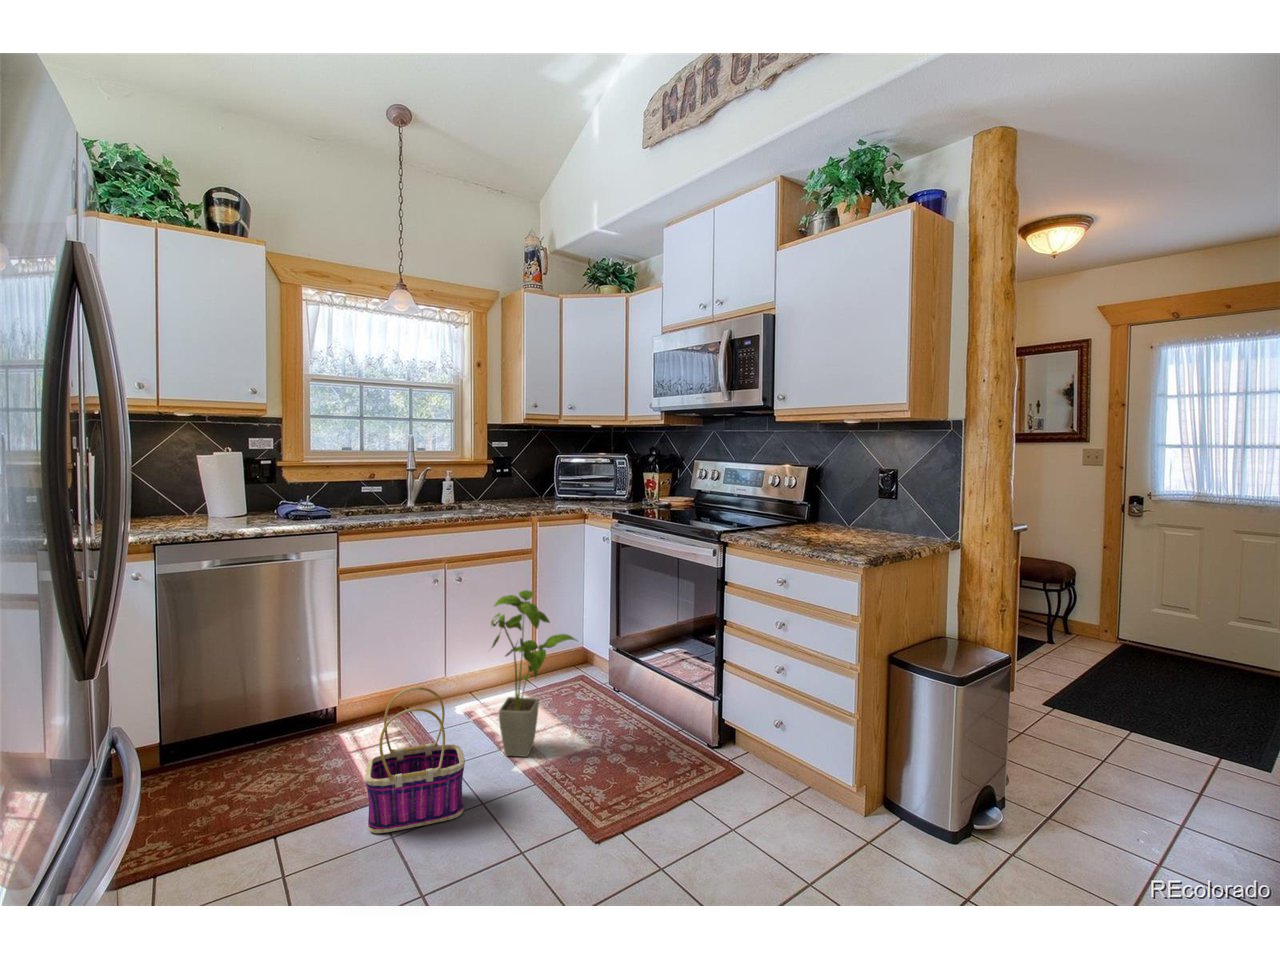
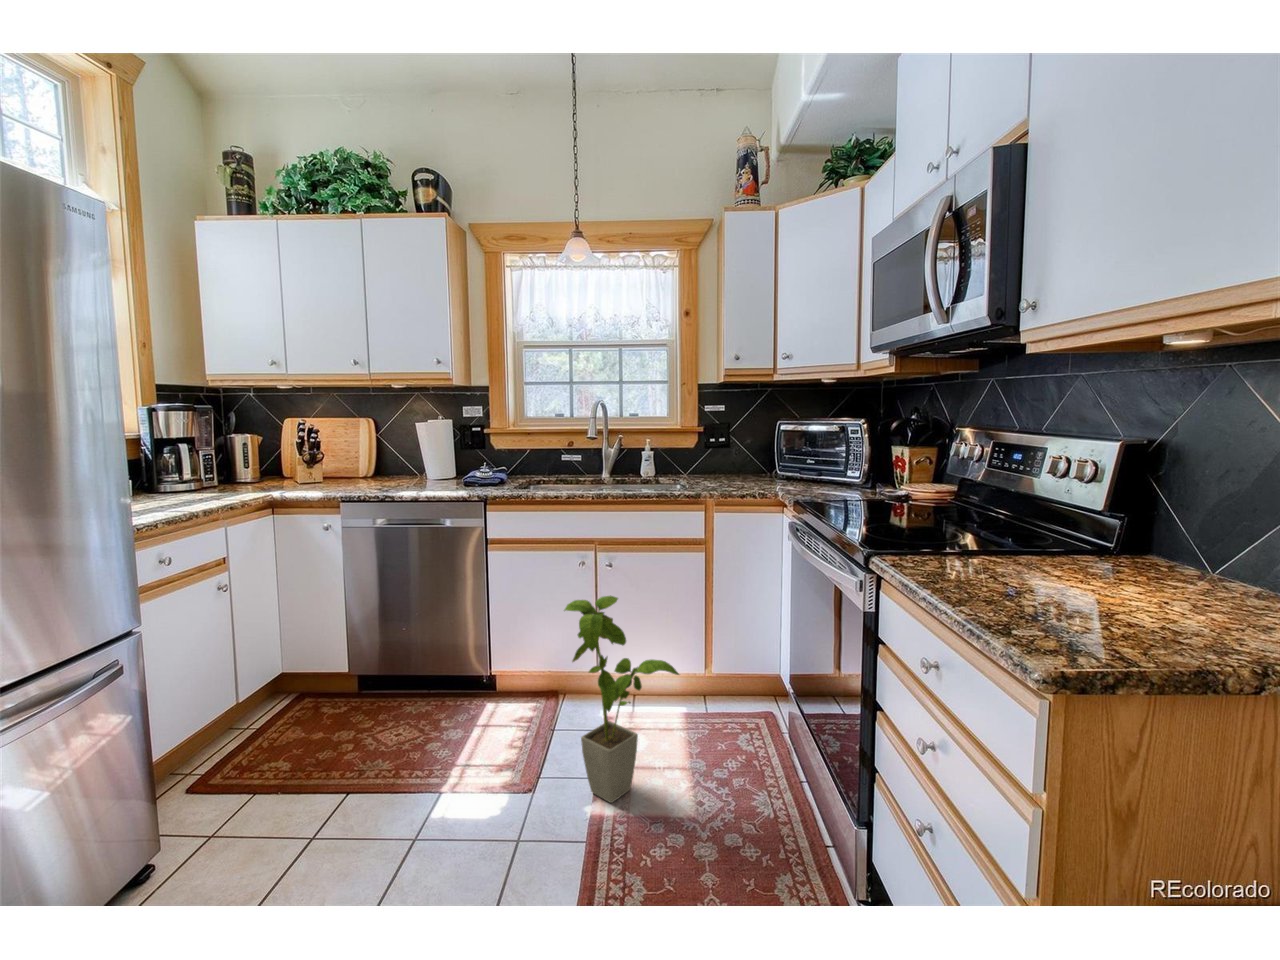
basket: present [365,687,465,833] -> none [393,689,504,856]

